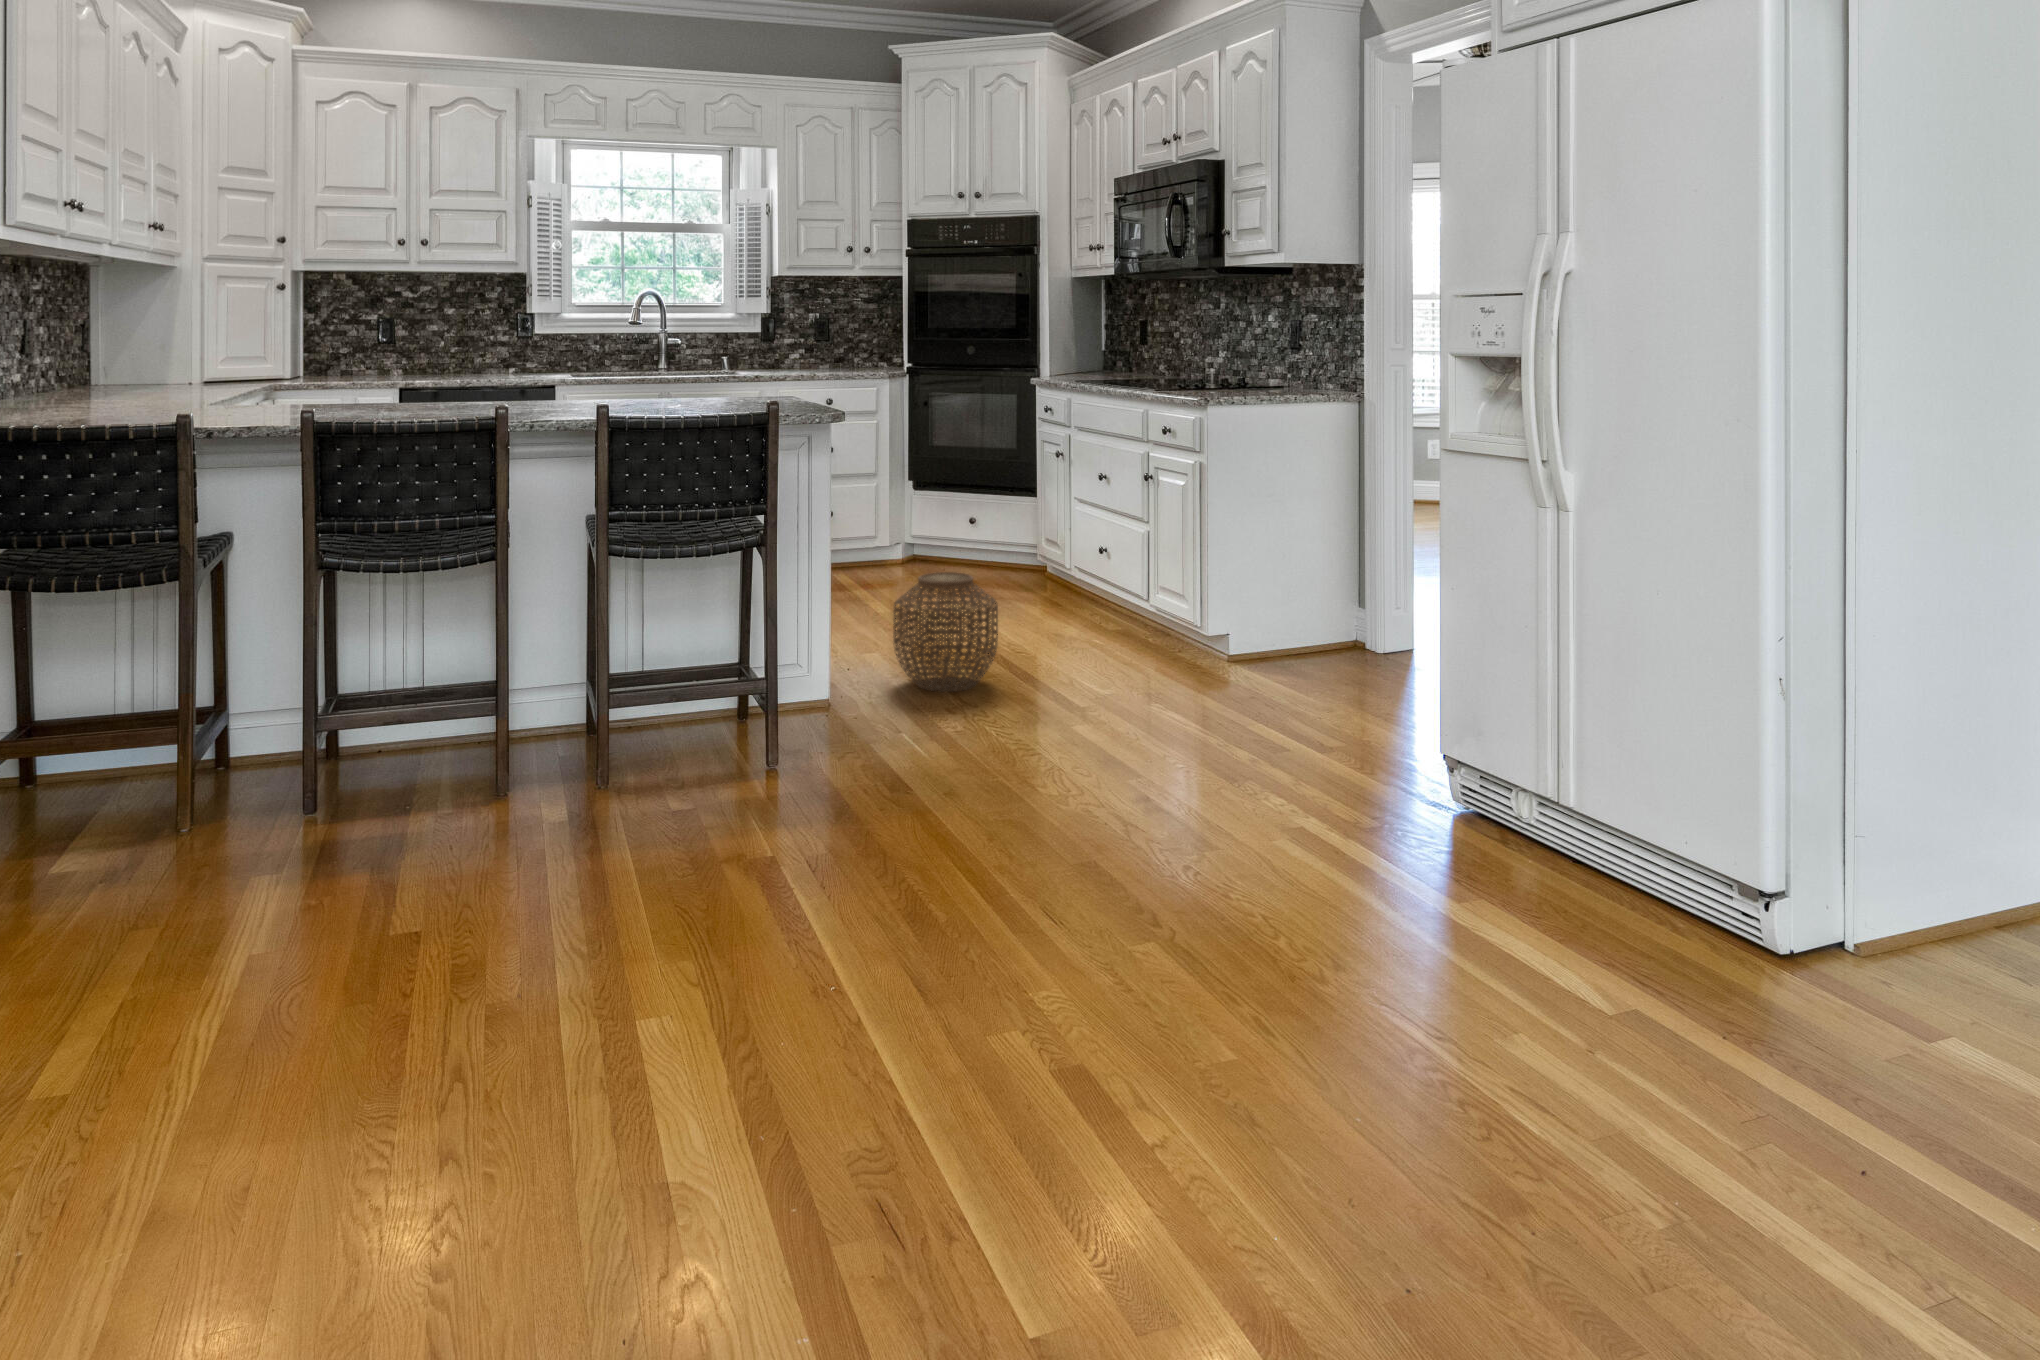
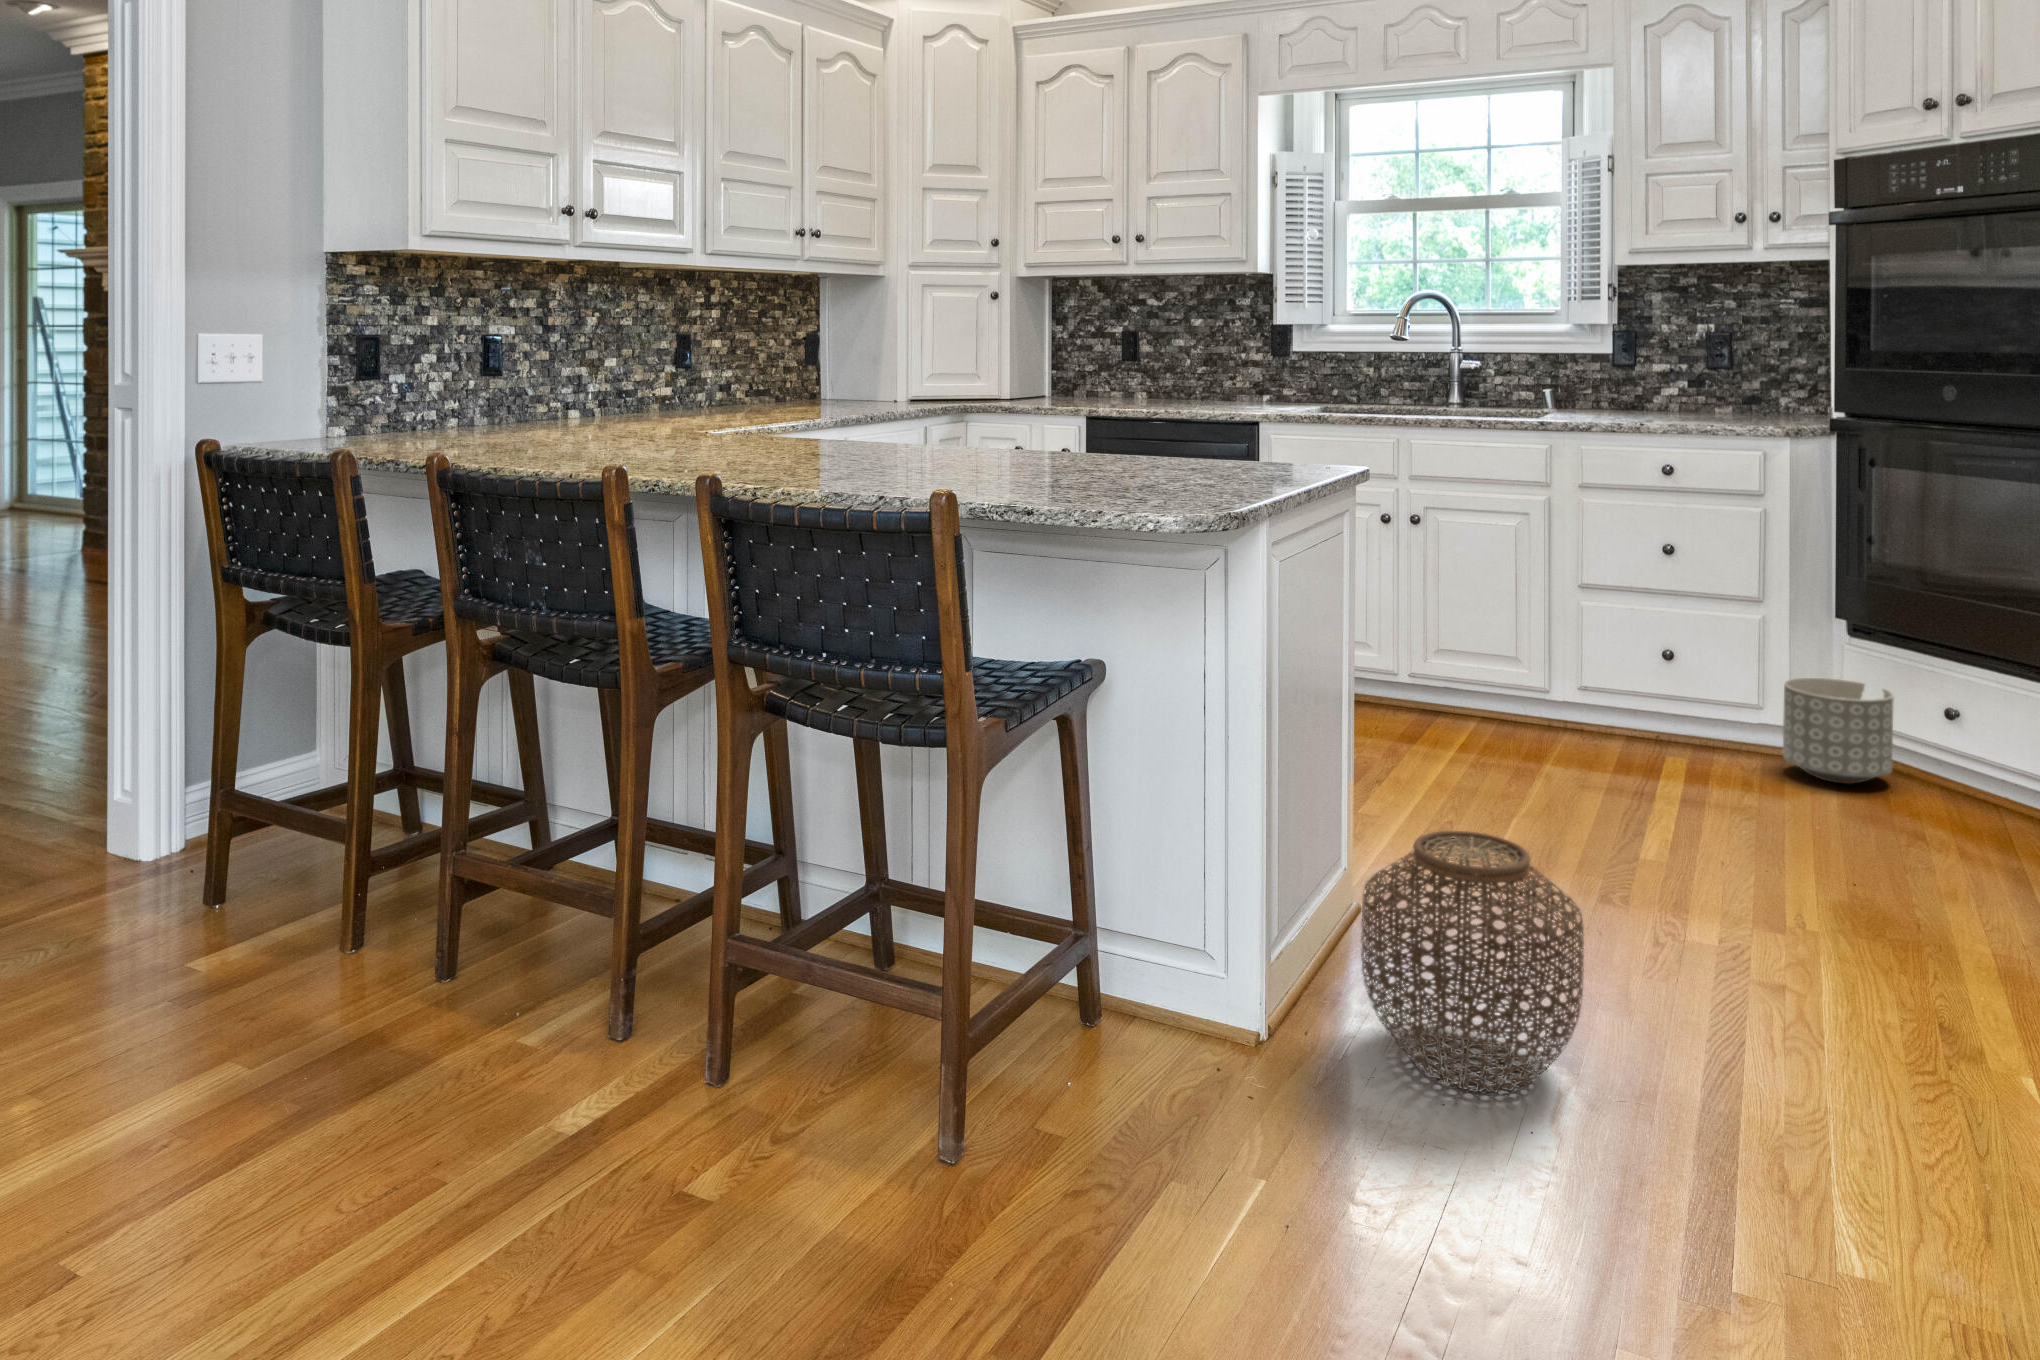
planter: none [899,515,952,570] -> present [1783,677,1894,784]

